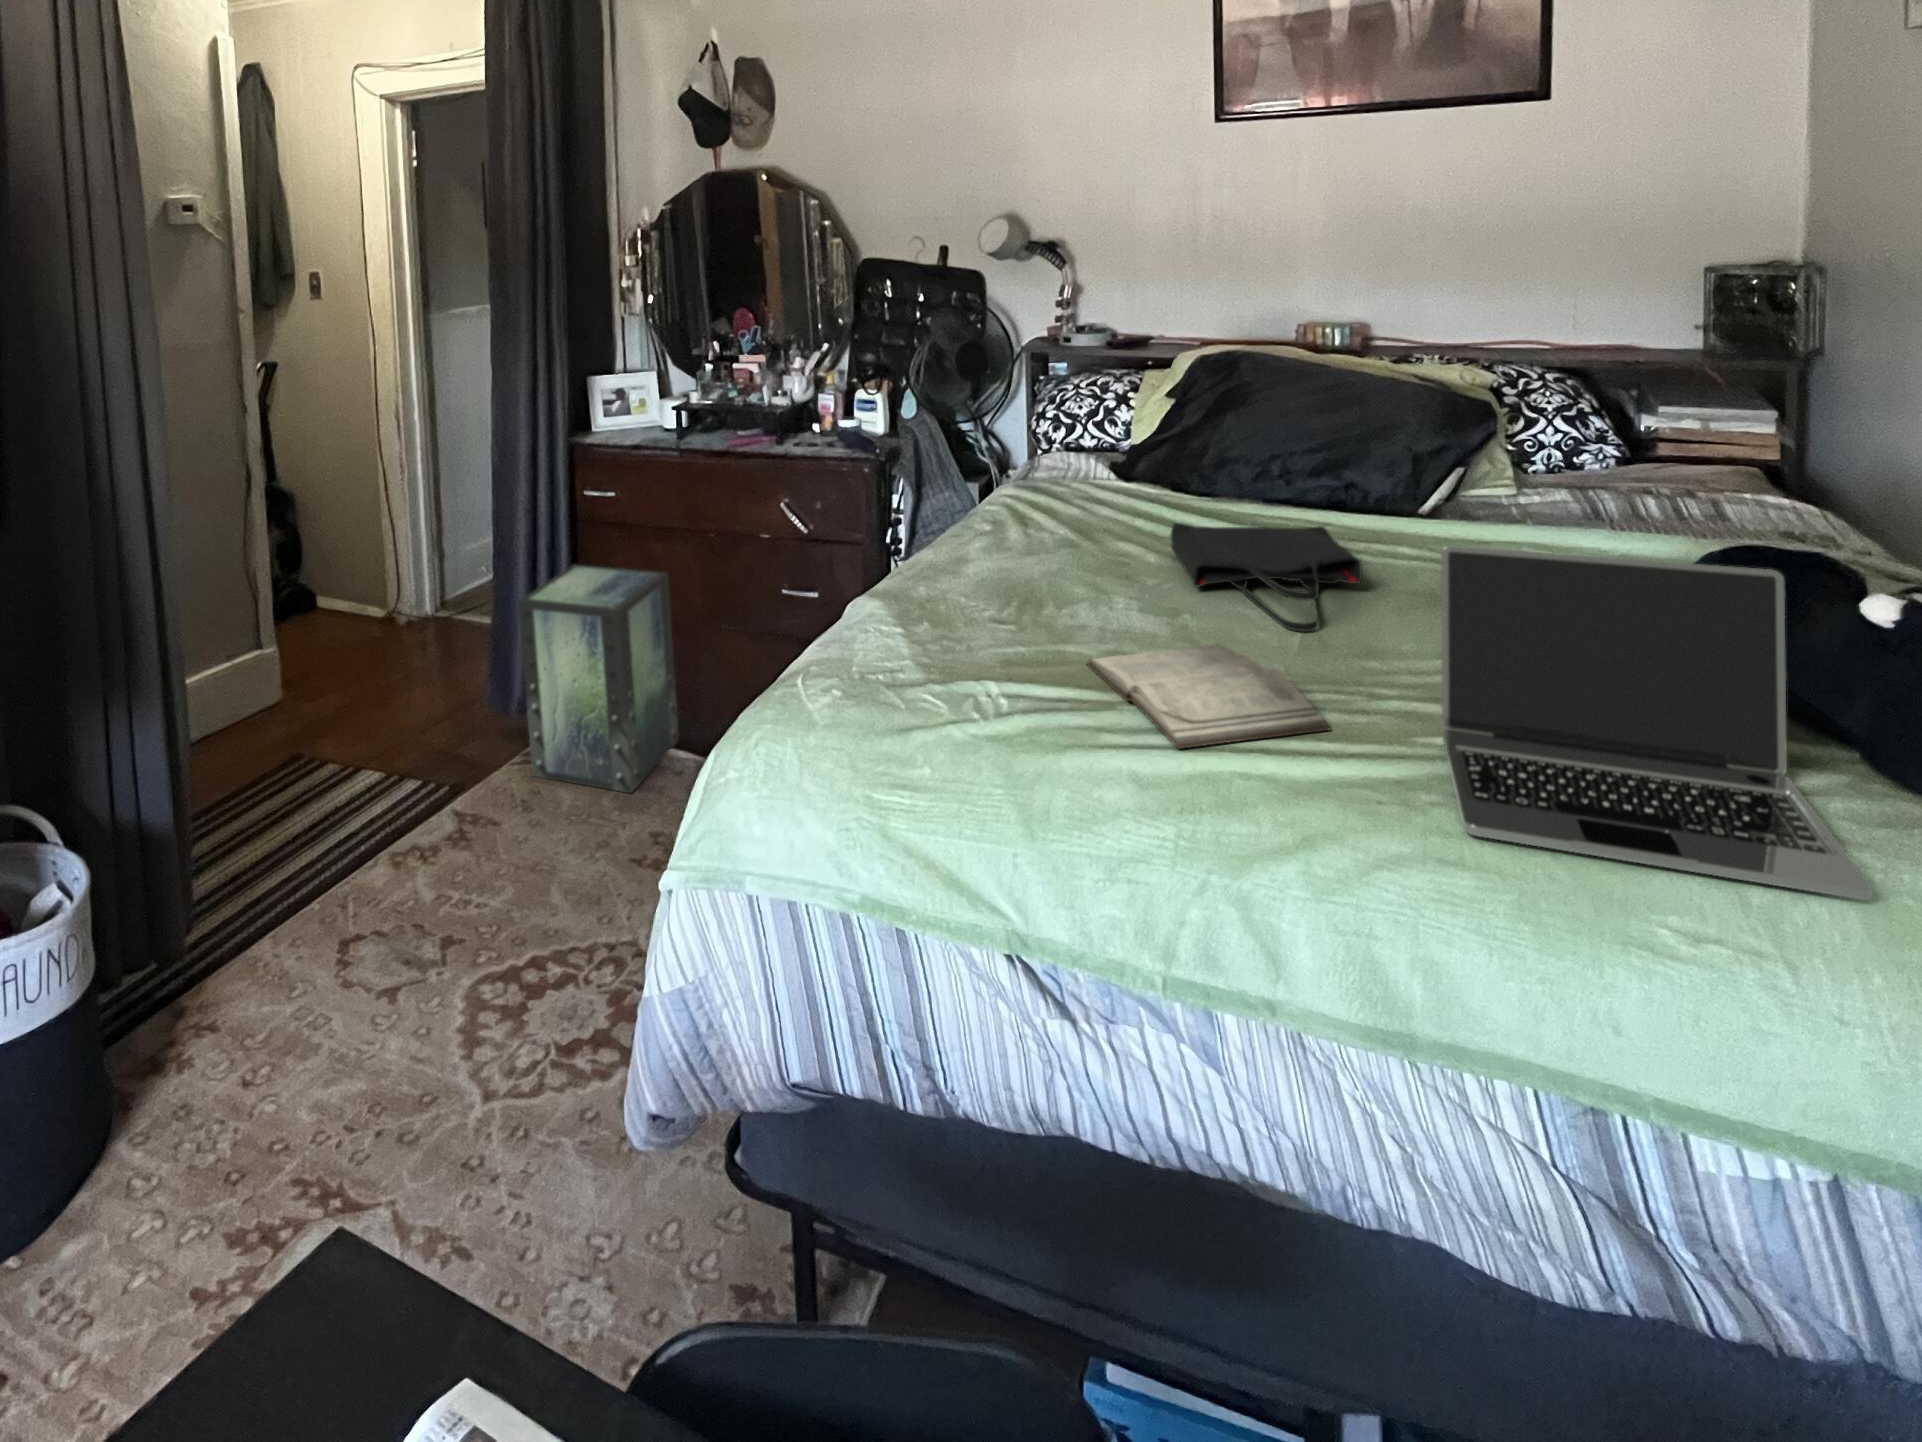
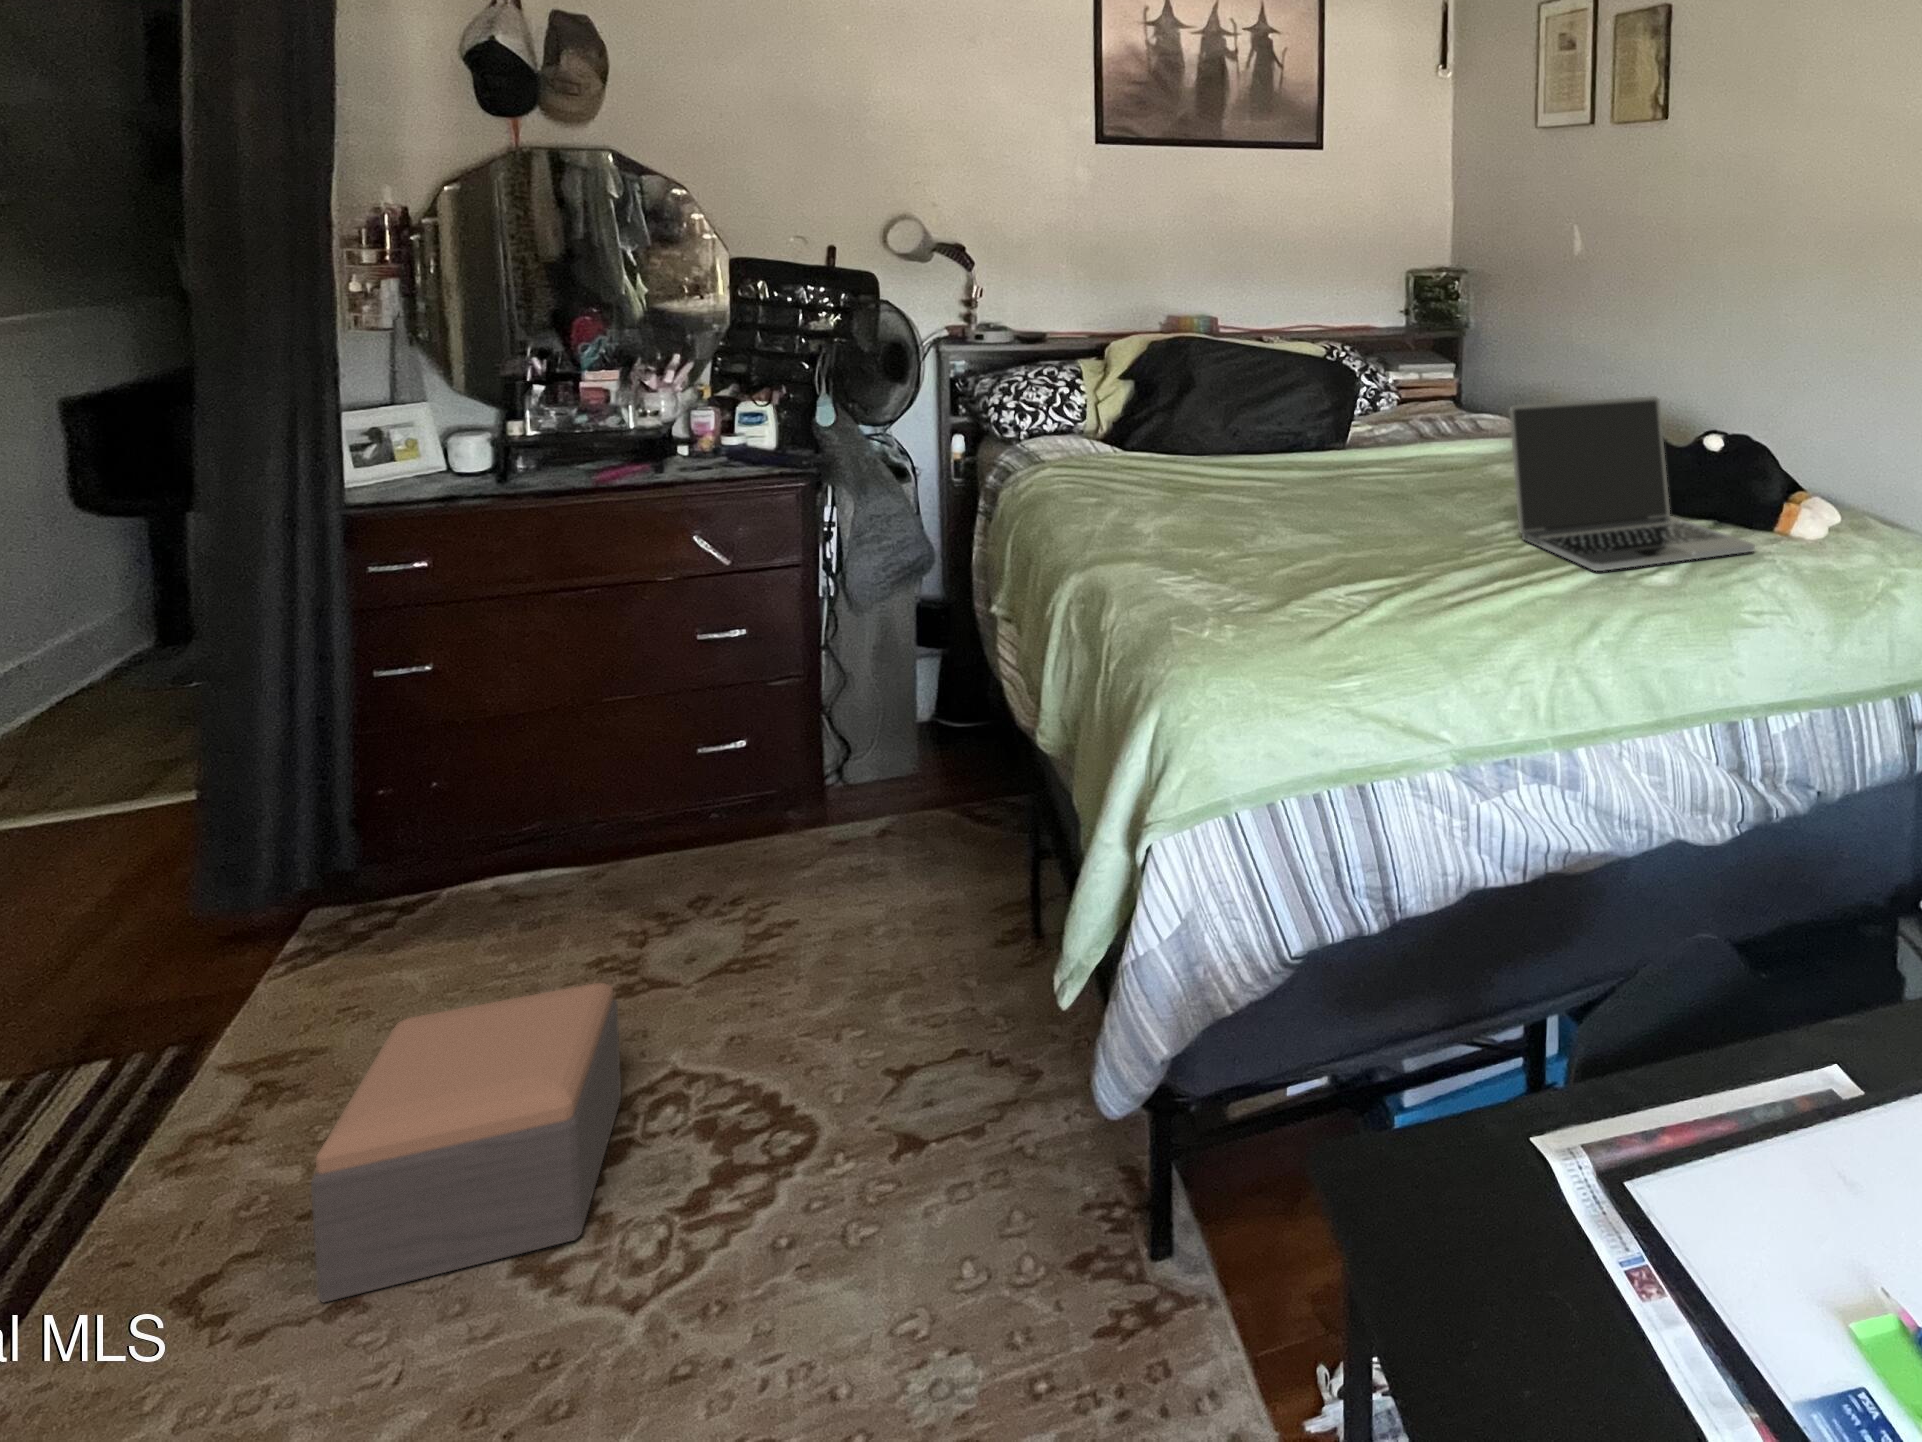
tote bag: present [1170,523,1362,631] -> none [1217,449,1377,510]
storage box: present [518,564,679,793] -> none [330,646,558,983]
diary: present [1087,644,1330,749] -> none [1270,522,1464,577]
footstool: none [378,825,586,1031] -> present [311,983,621,1303]

